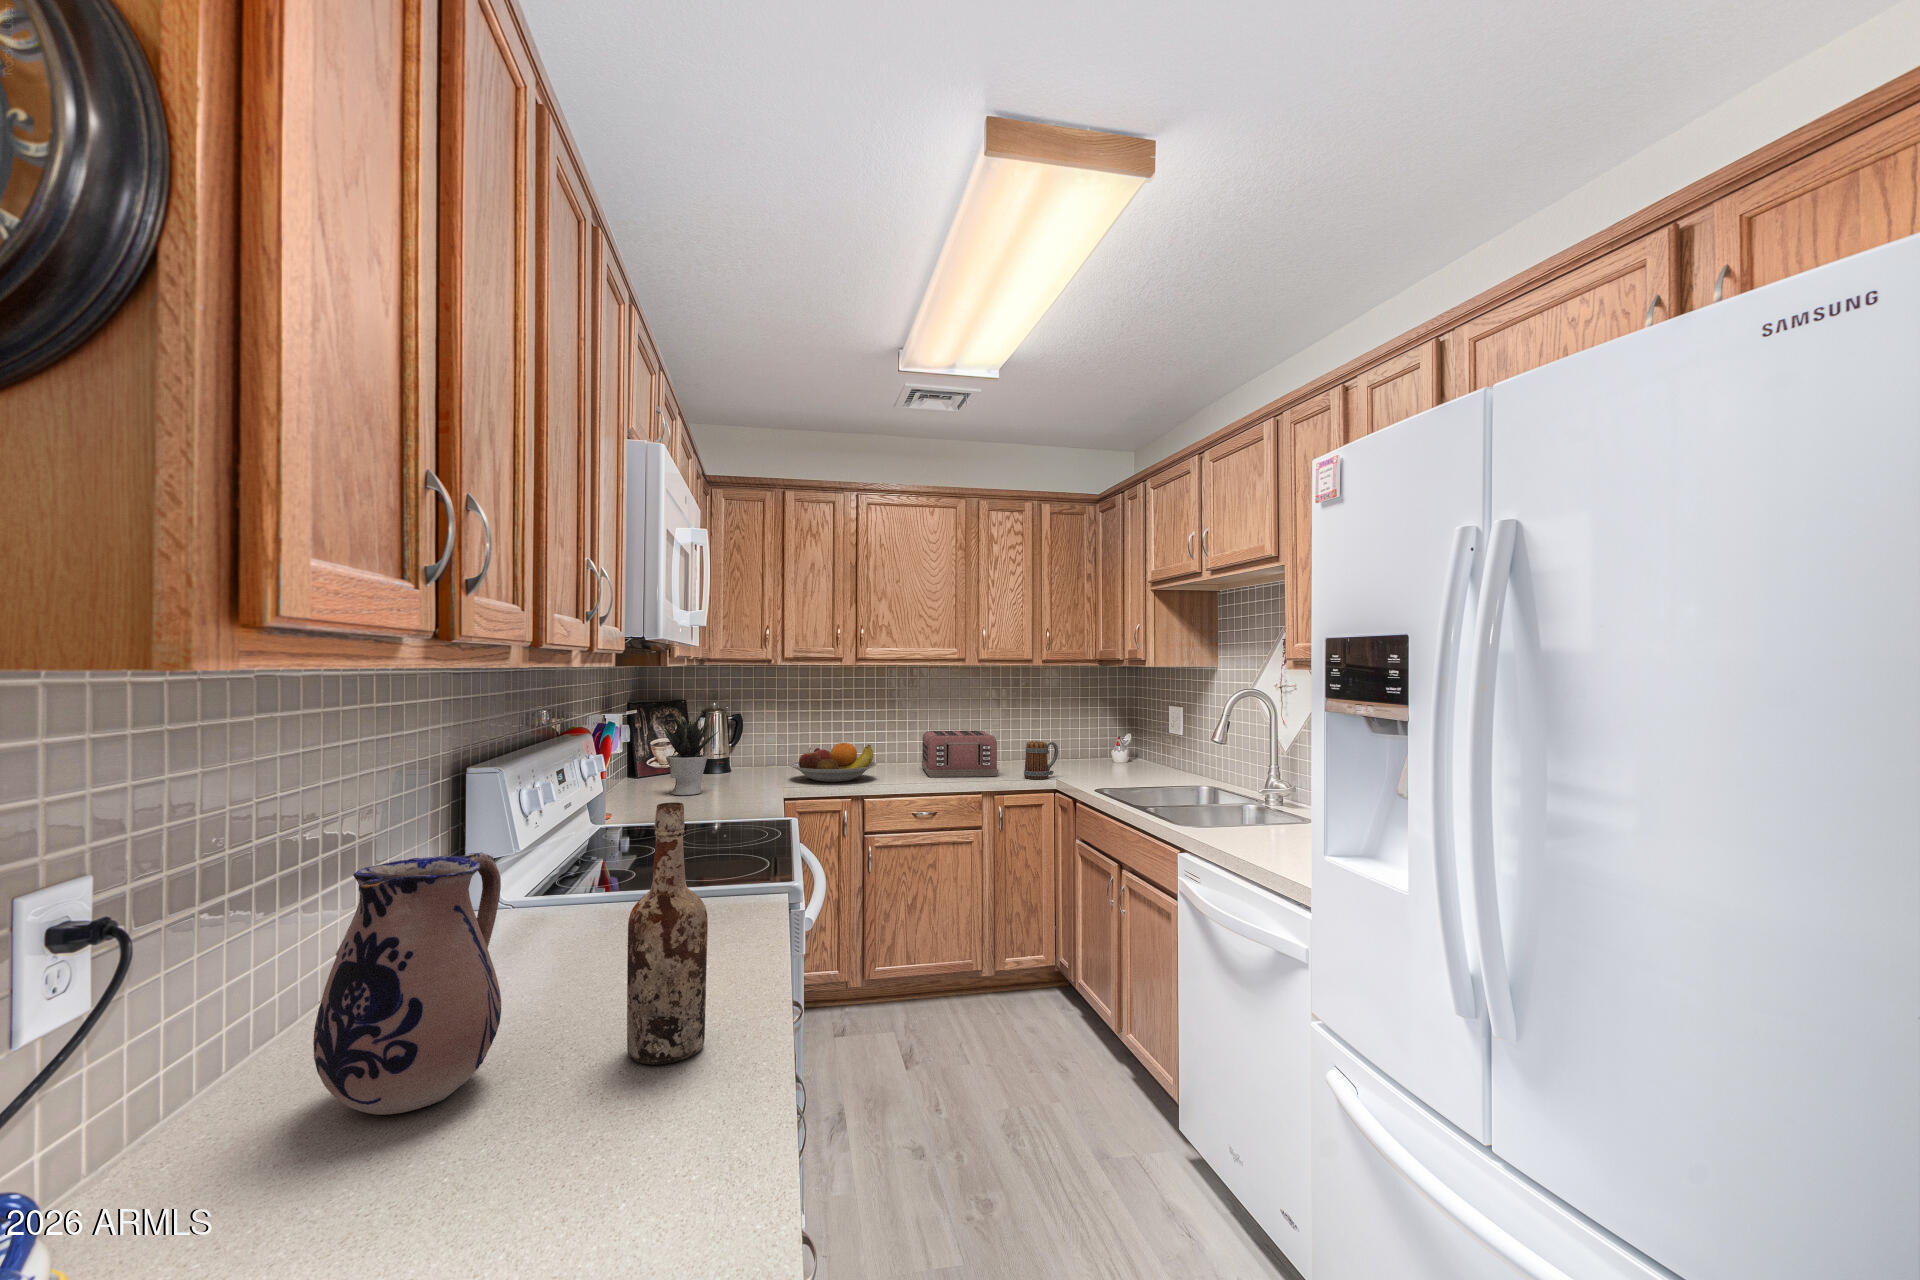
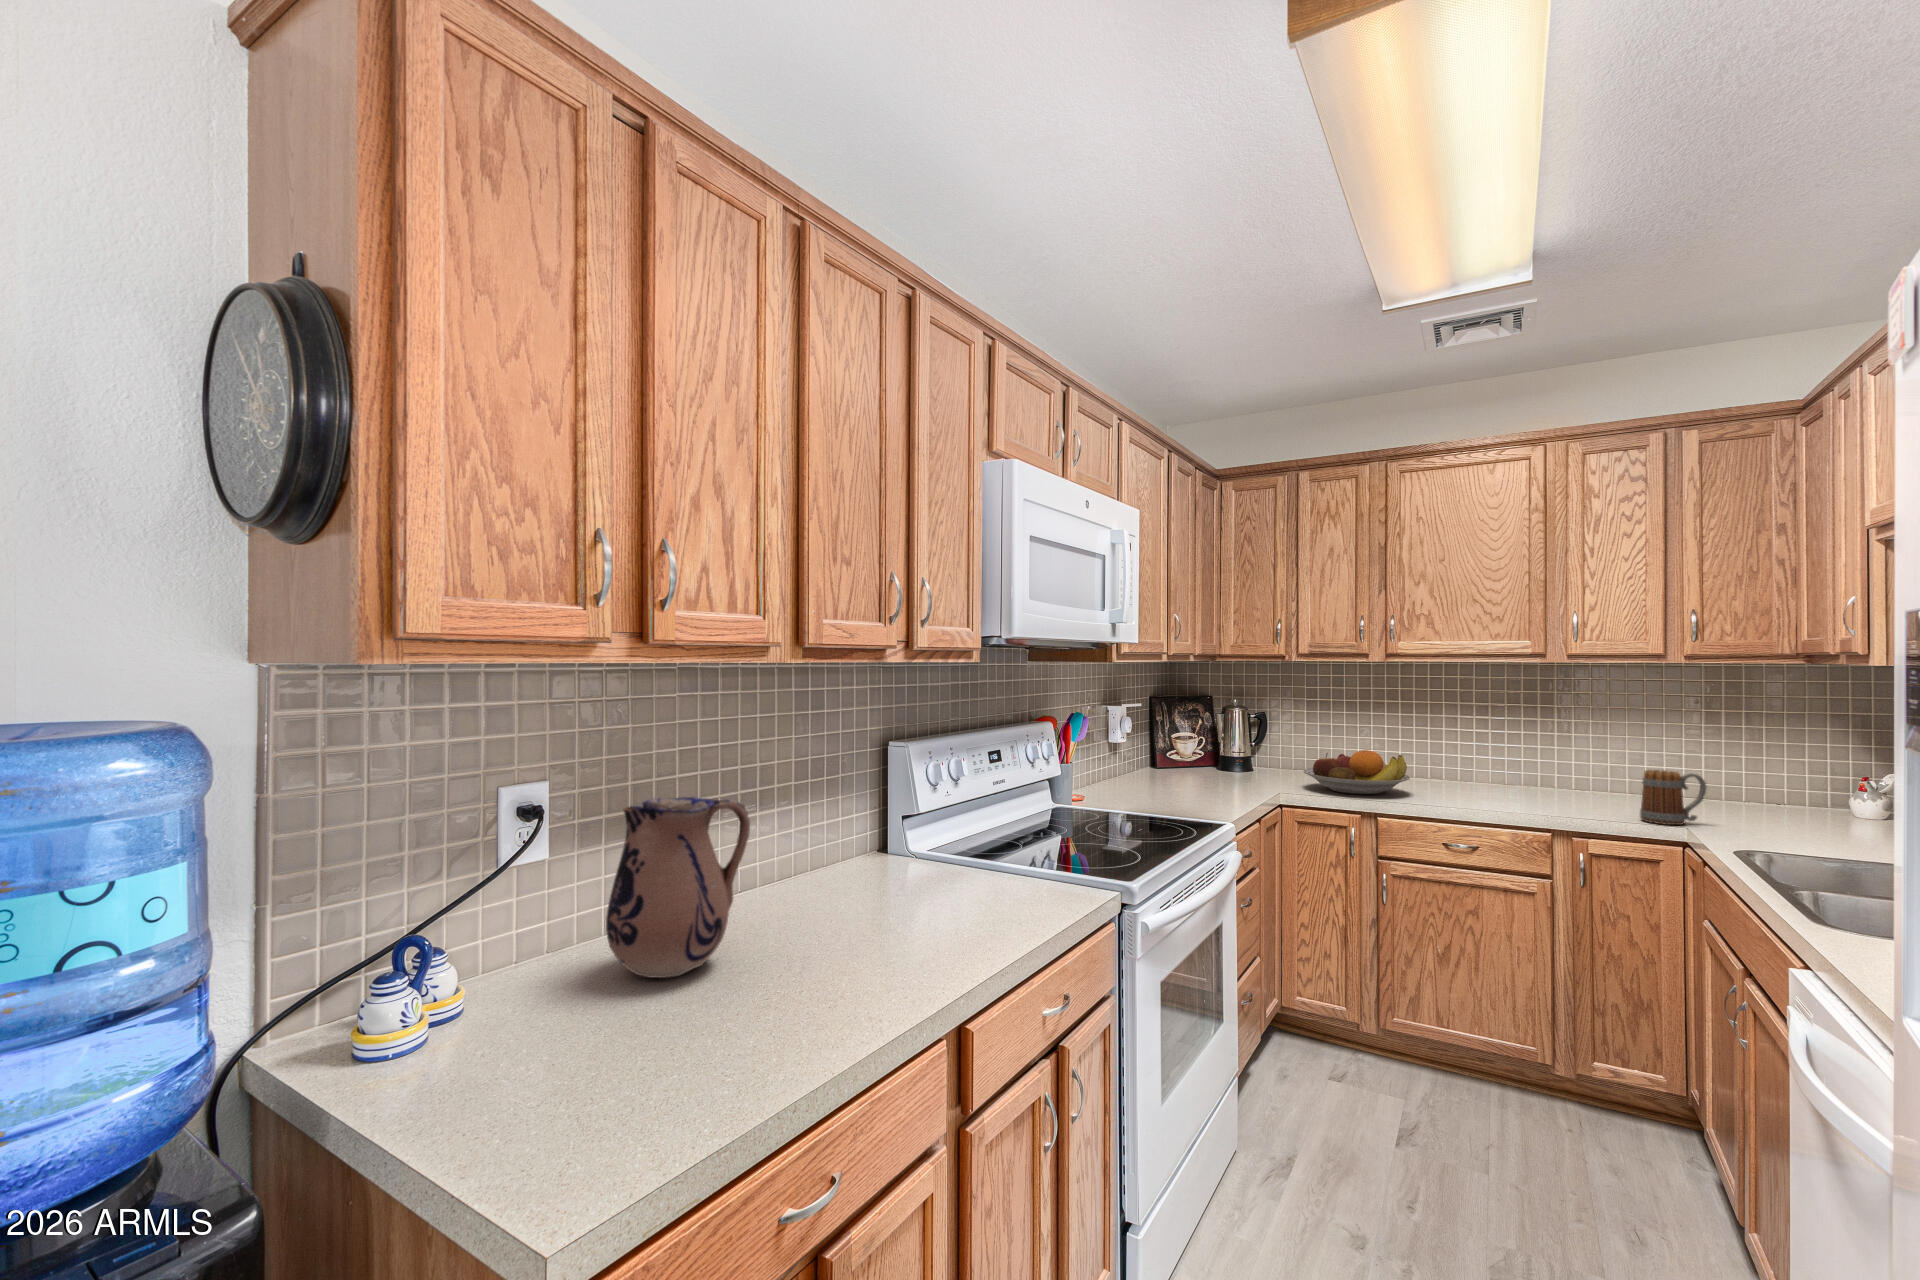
potted plant: present [661,711,718,795] -> none [1156,705,1215,789]
toaster: present [922,731,998,777] -> none [1484,745,1597,812]
wine bottle: present [627,803,708,1064] -> none [792,777,859,1006]

